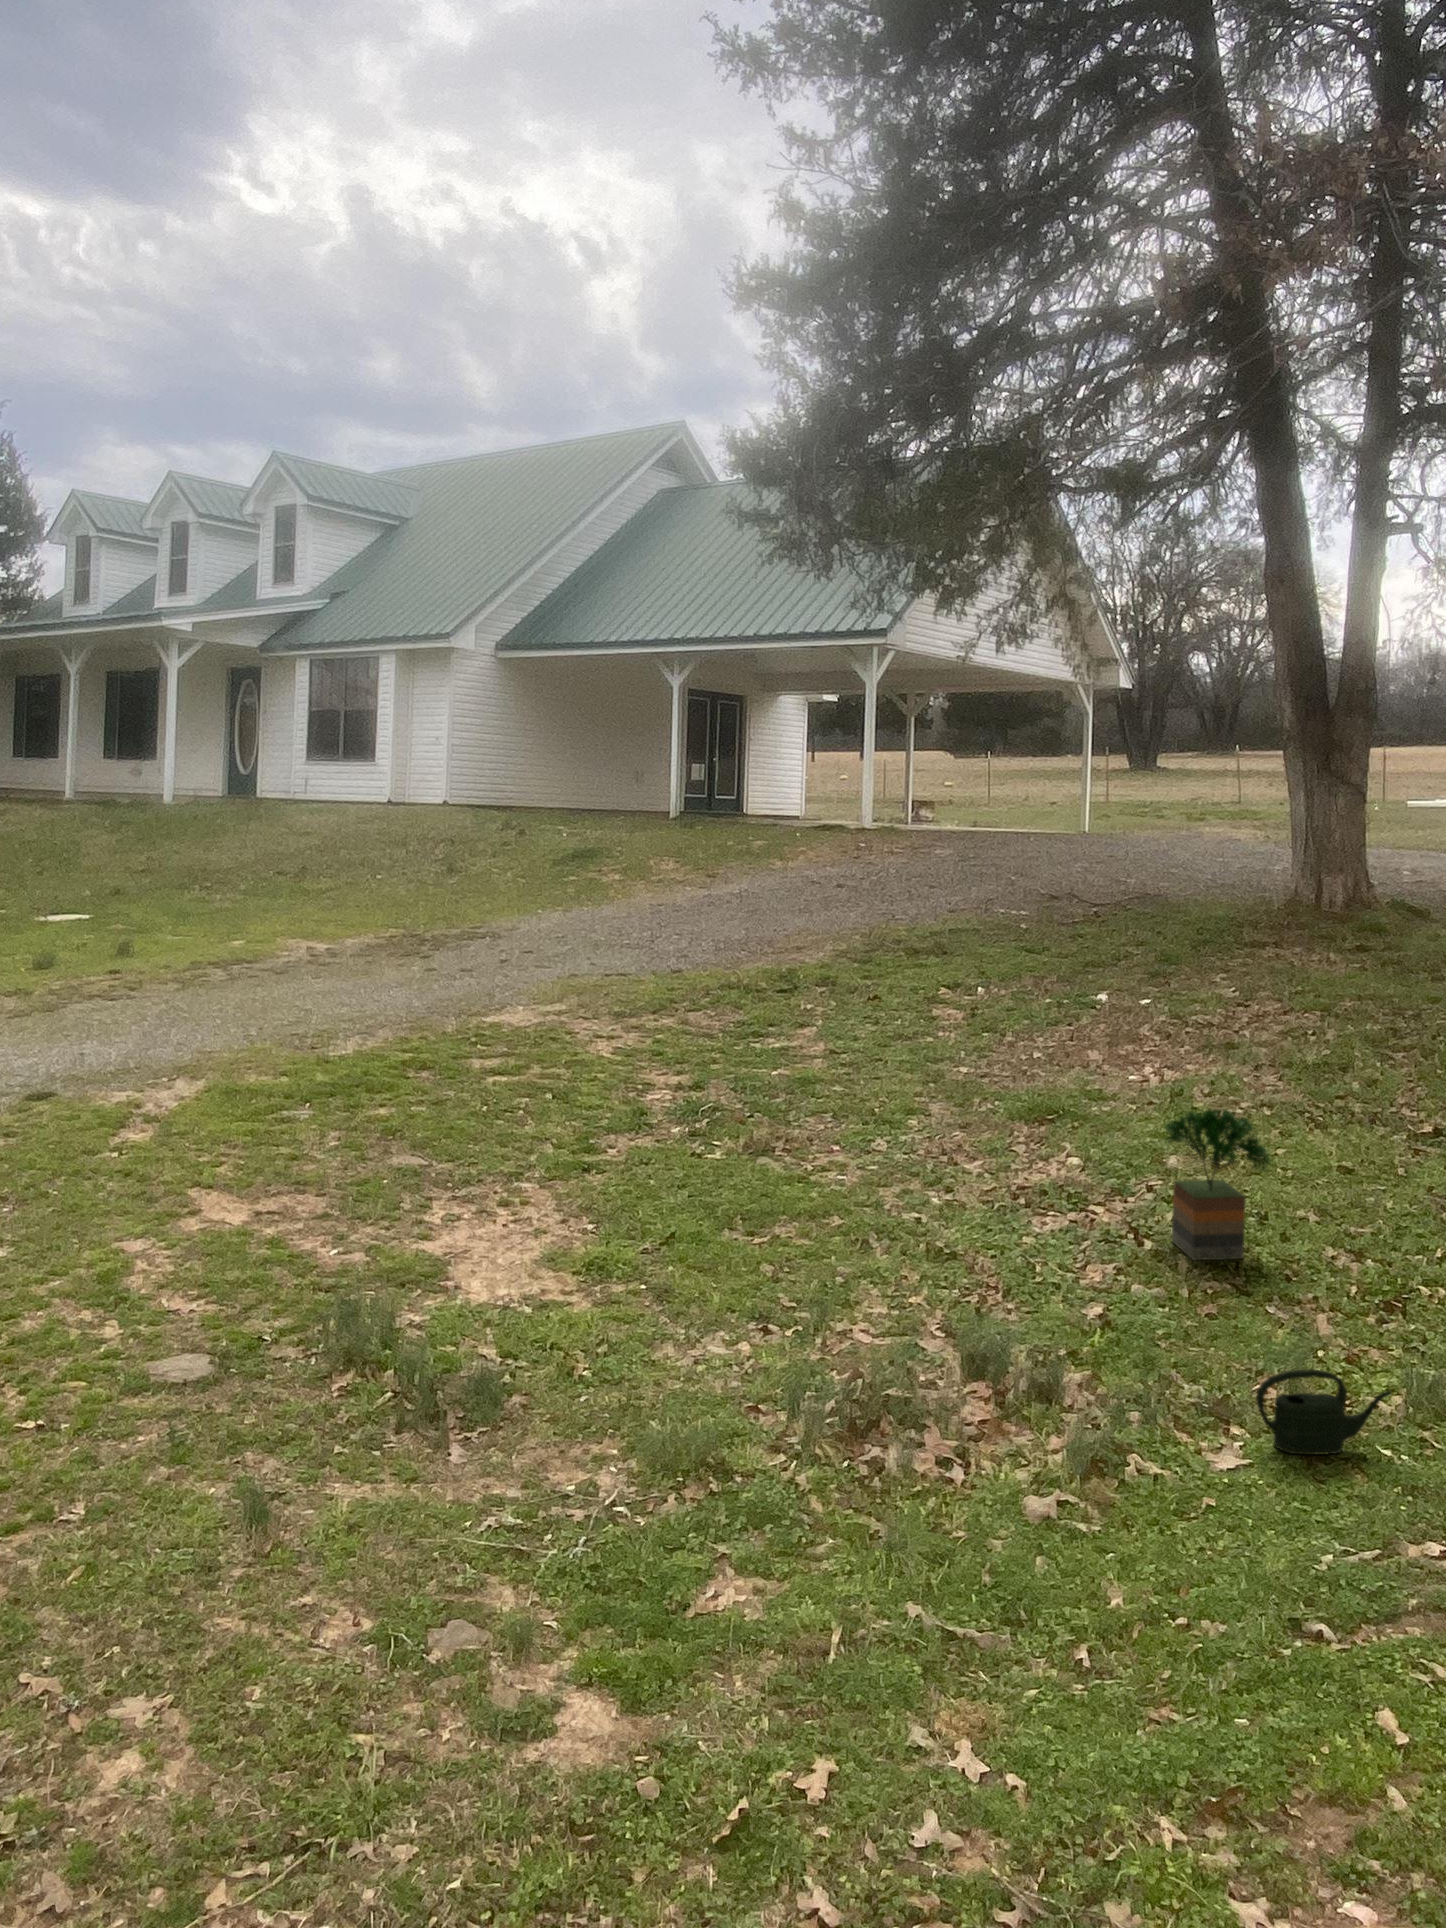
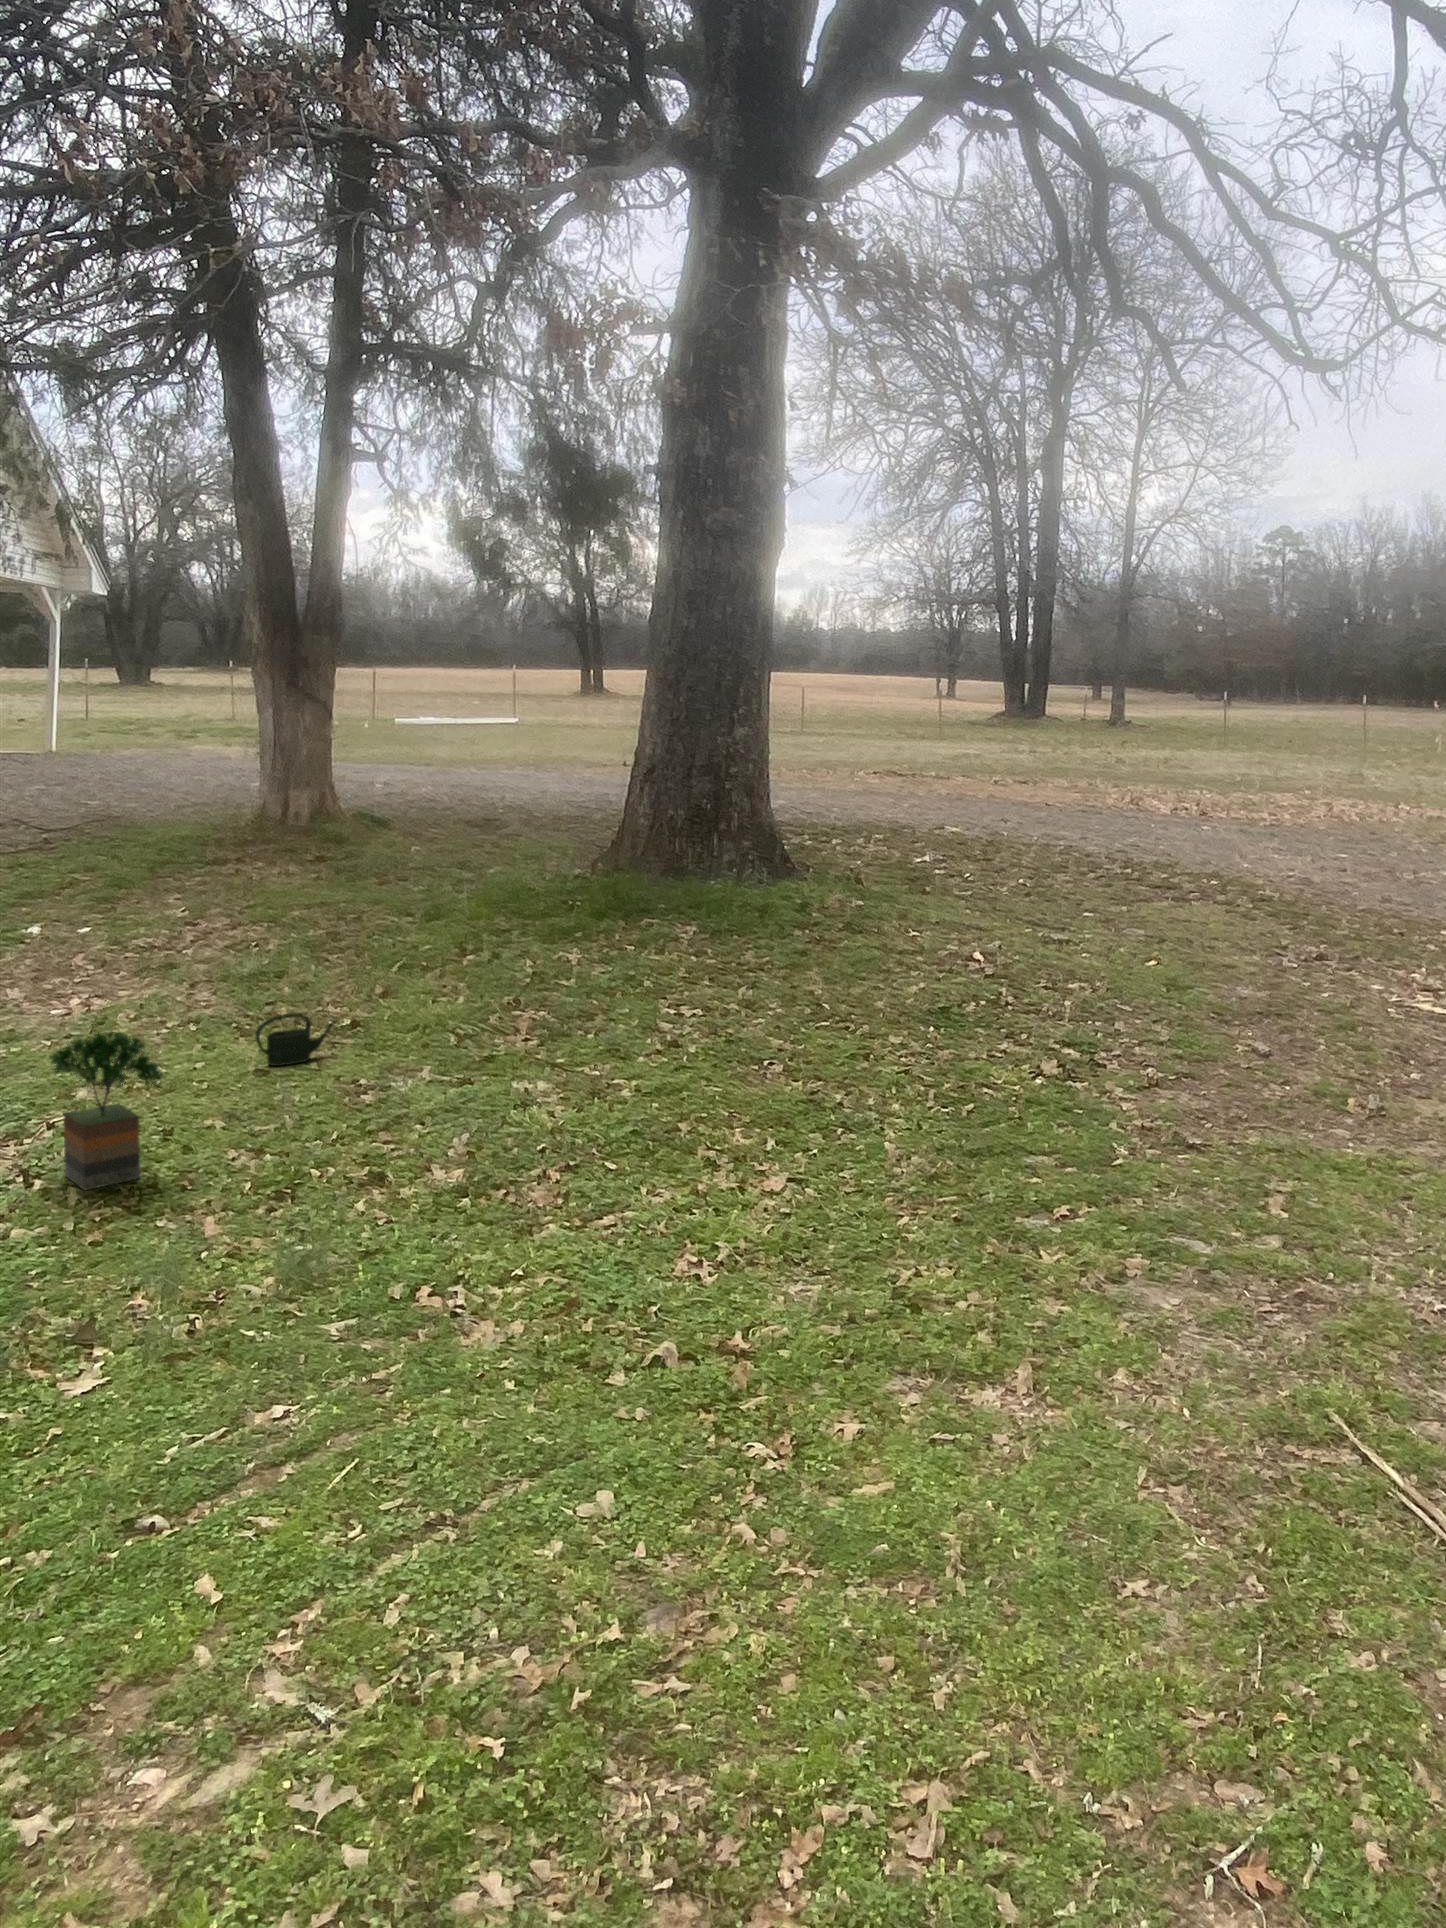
watering can: present [1256,1369,1392,1455] -> present [255,1013,337,1066]

